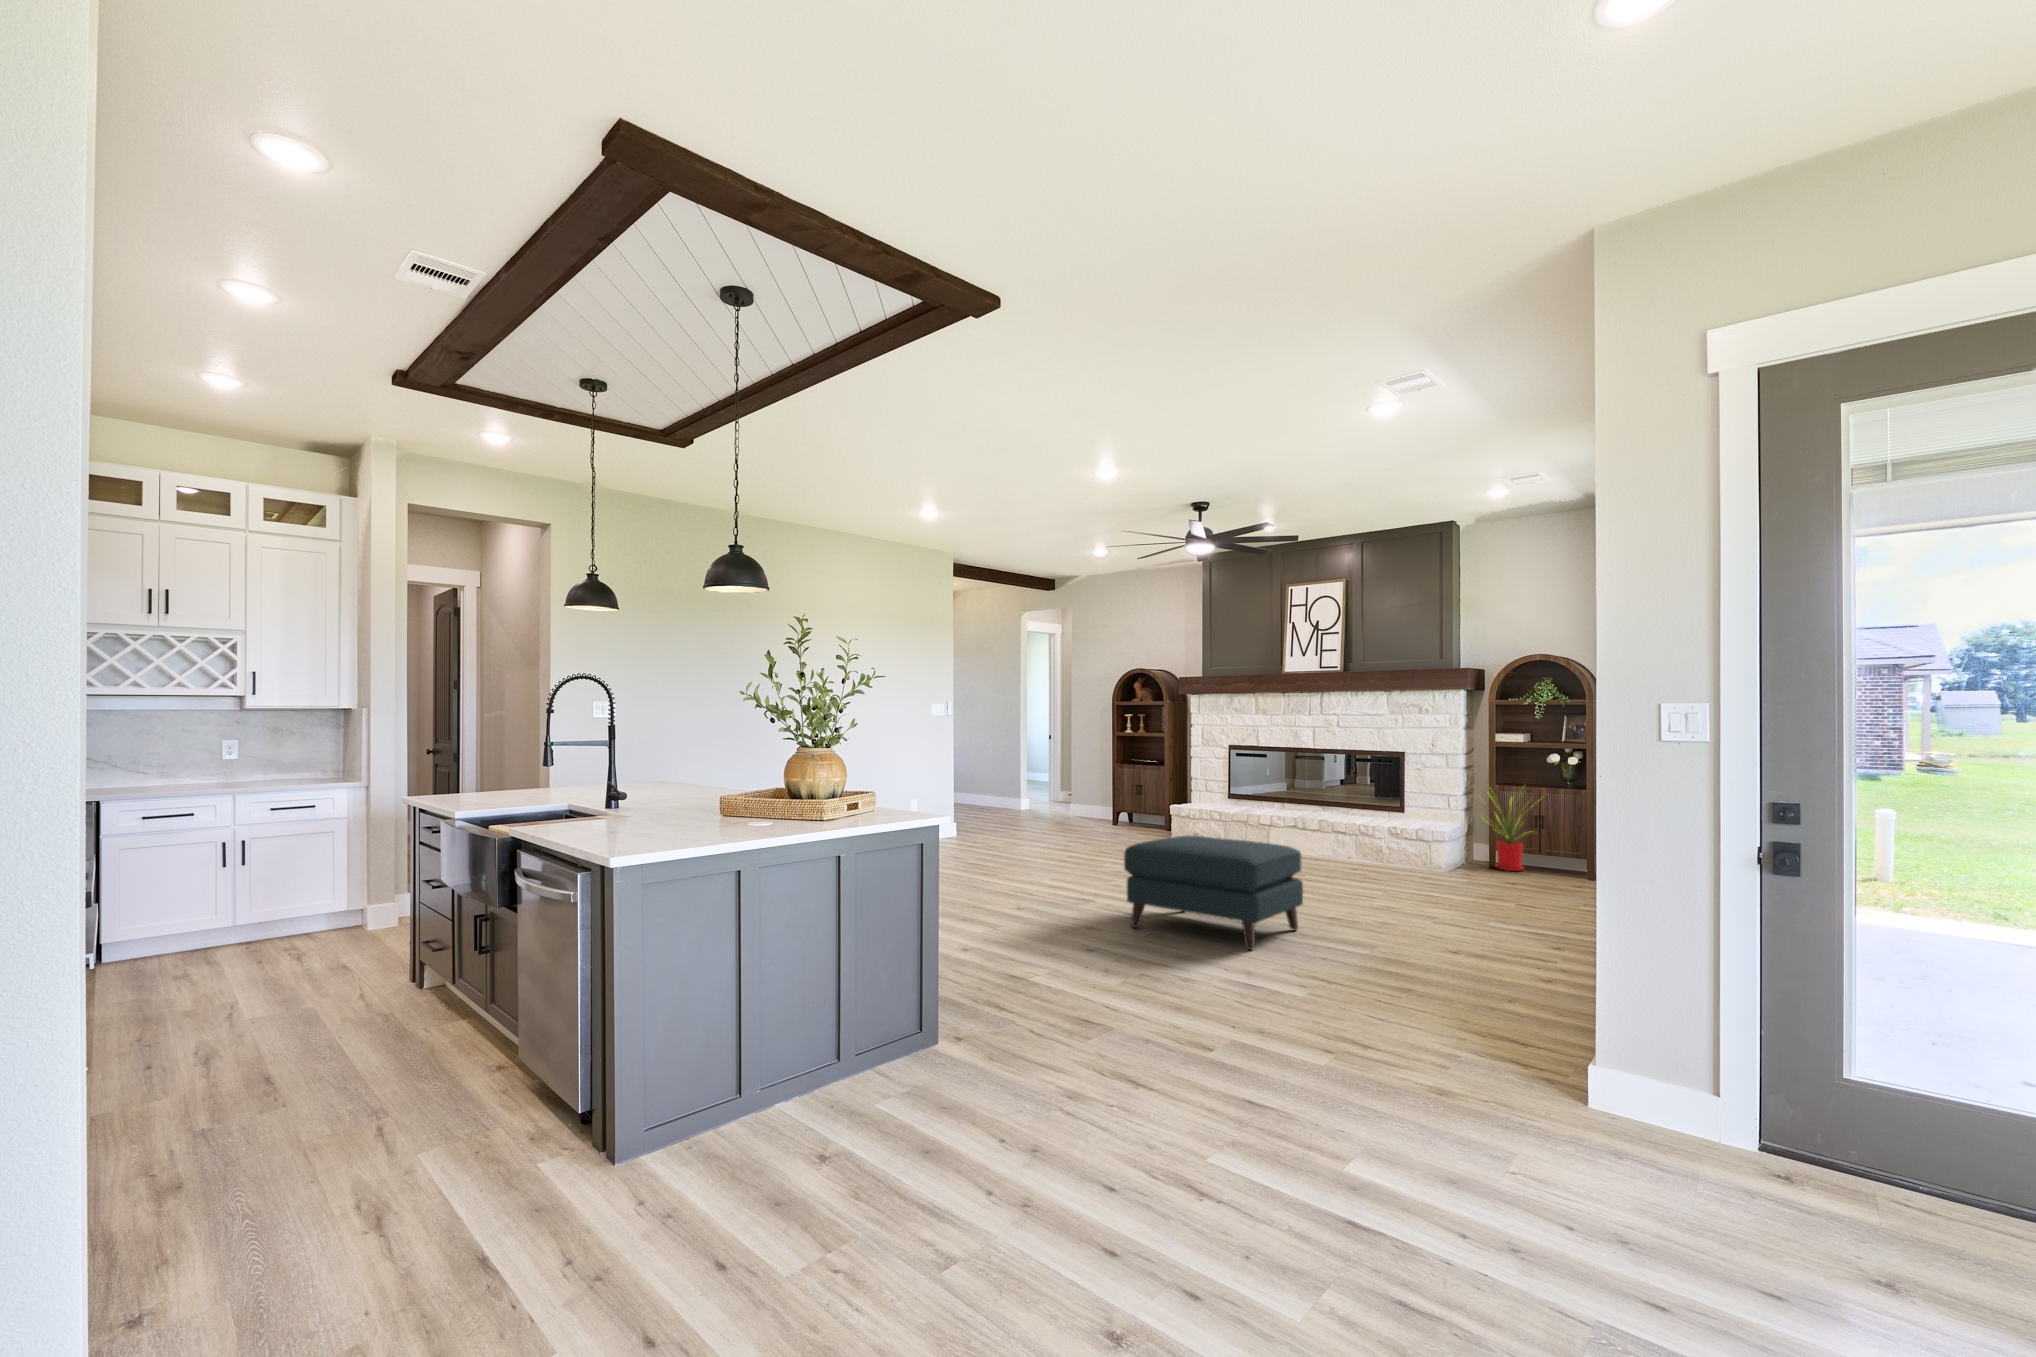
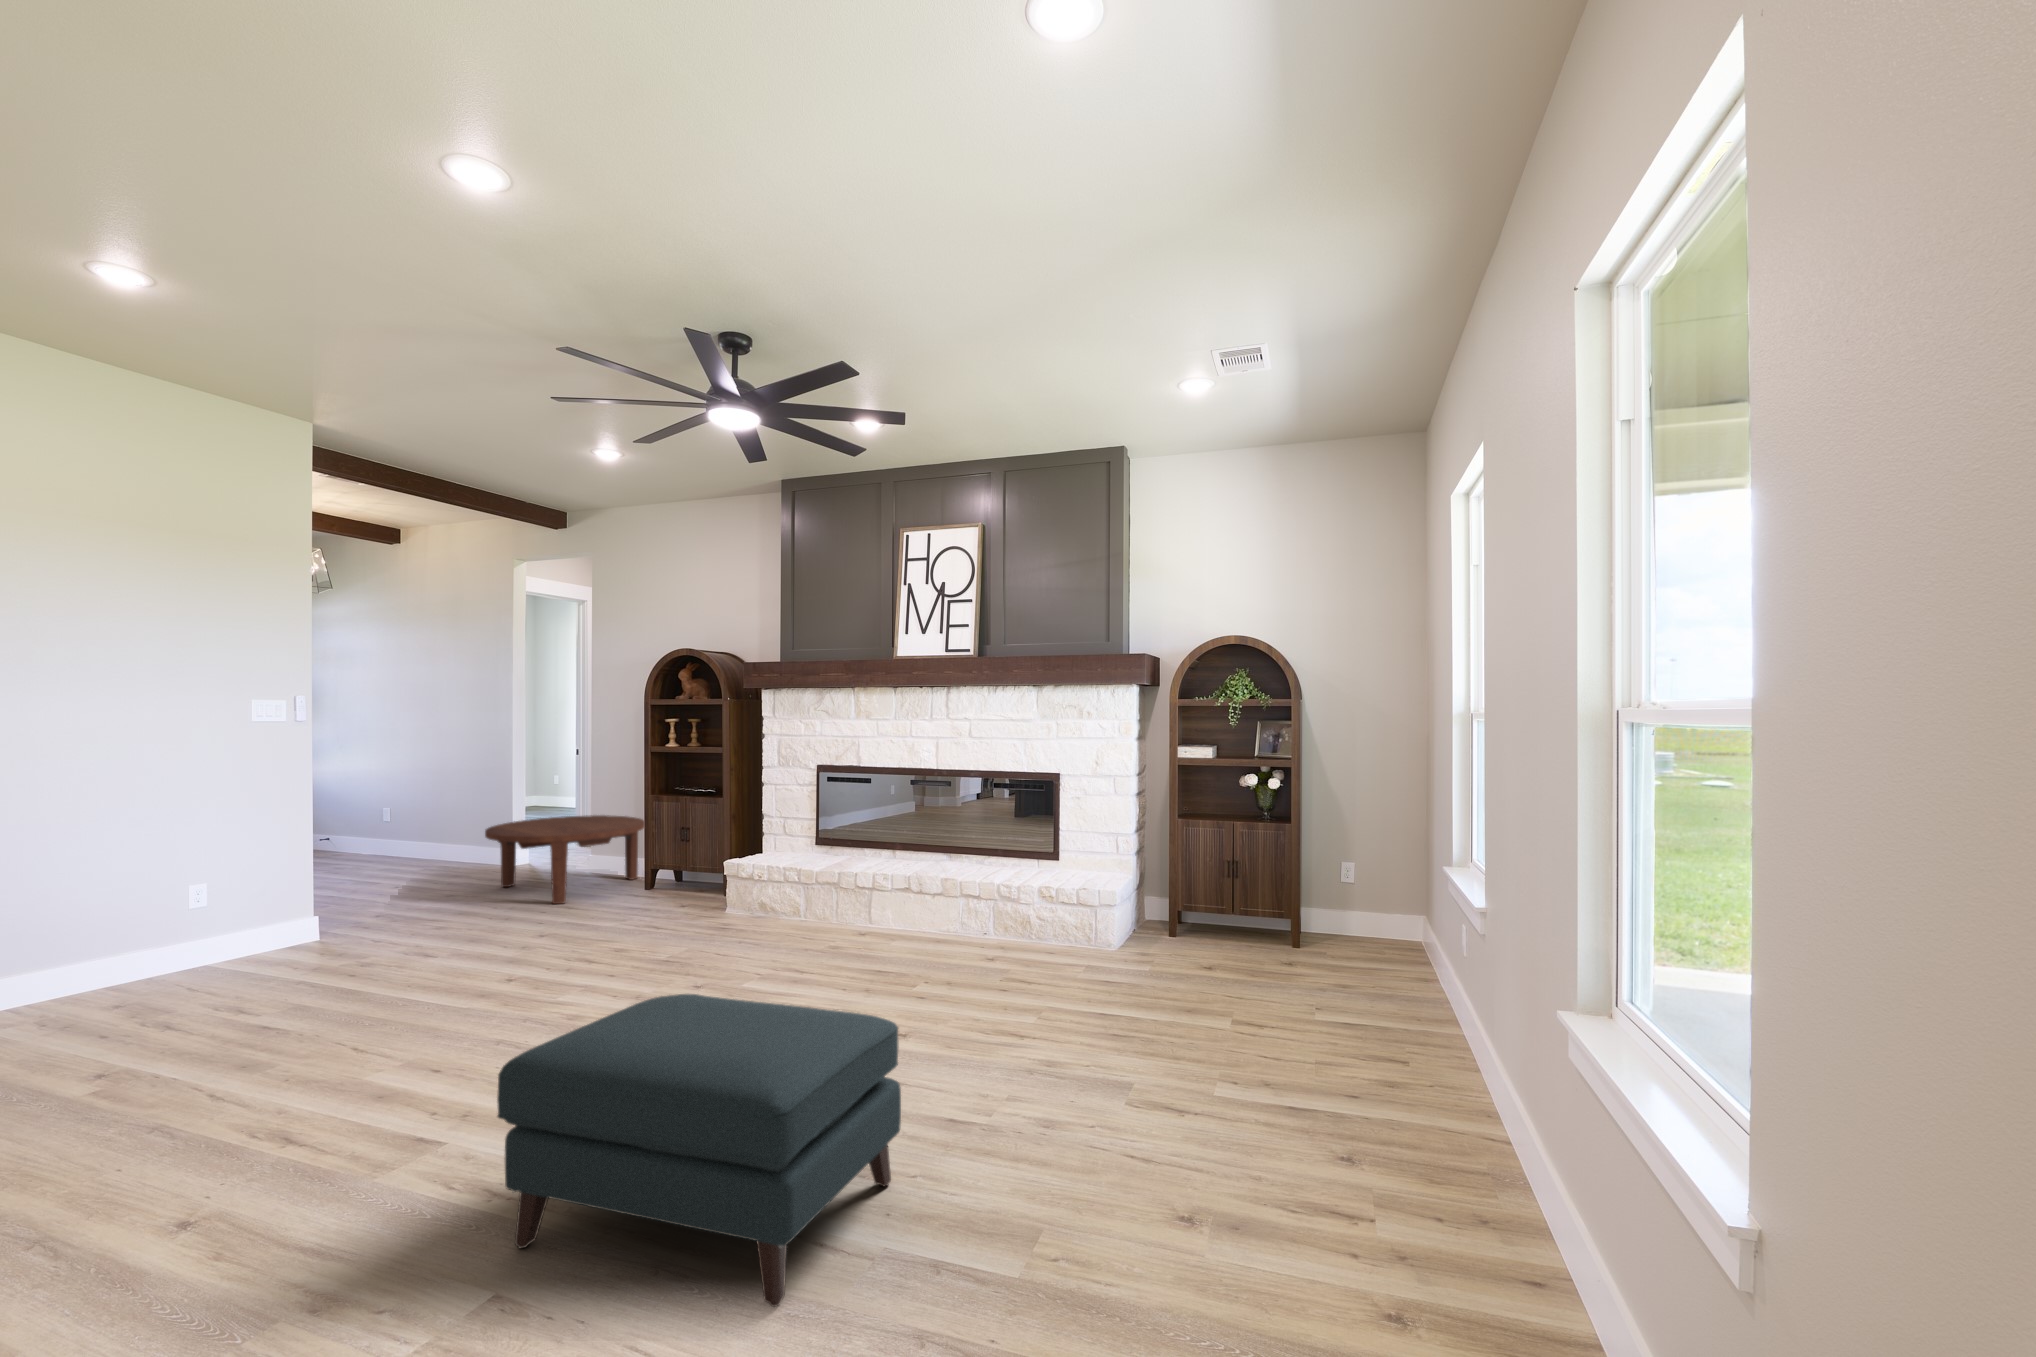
coffee table: none [1020,778,1113,829] -> present [485,815,645,904]
house plant: present [1481,796,1524,871] -> none [1152,817,1244,942]

